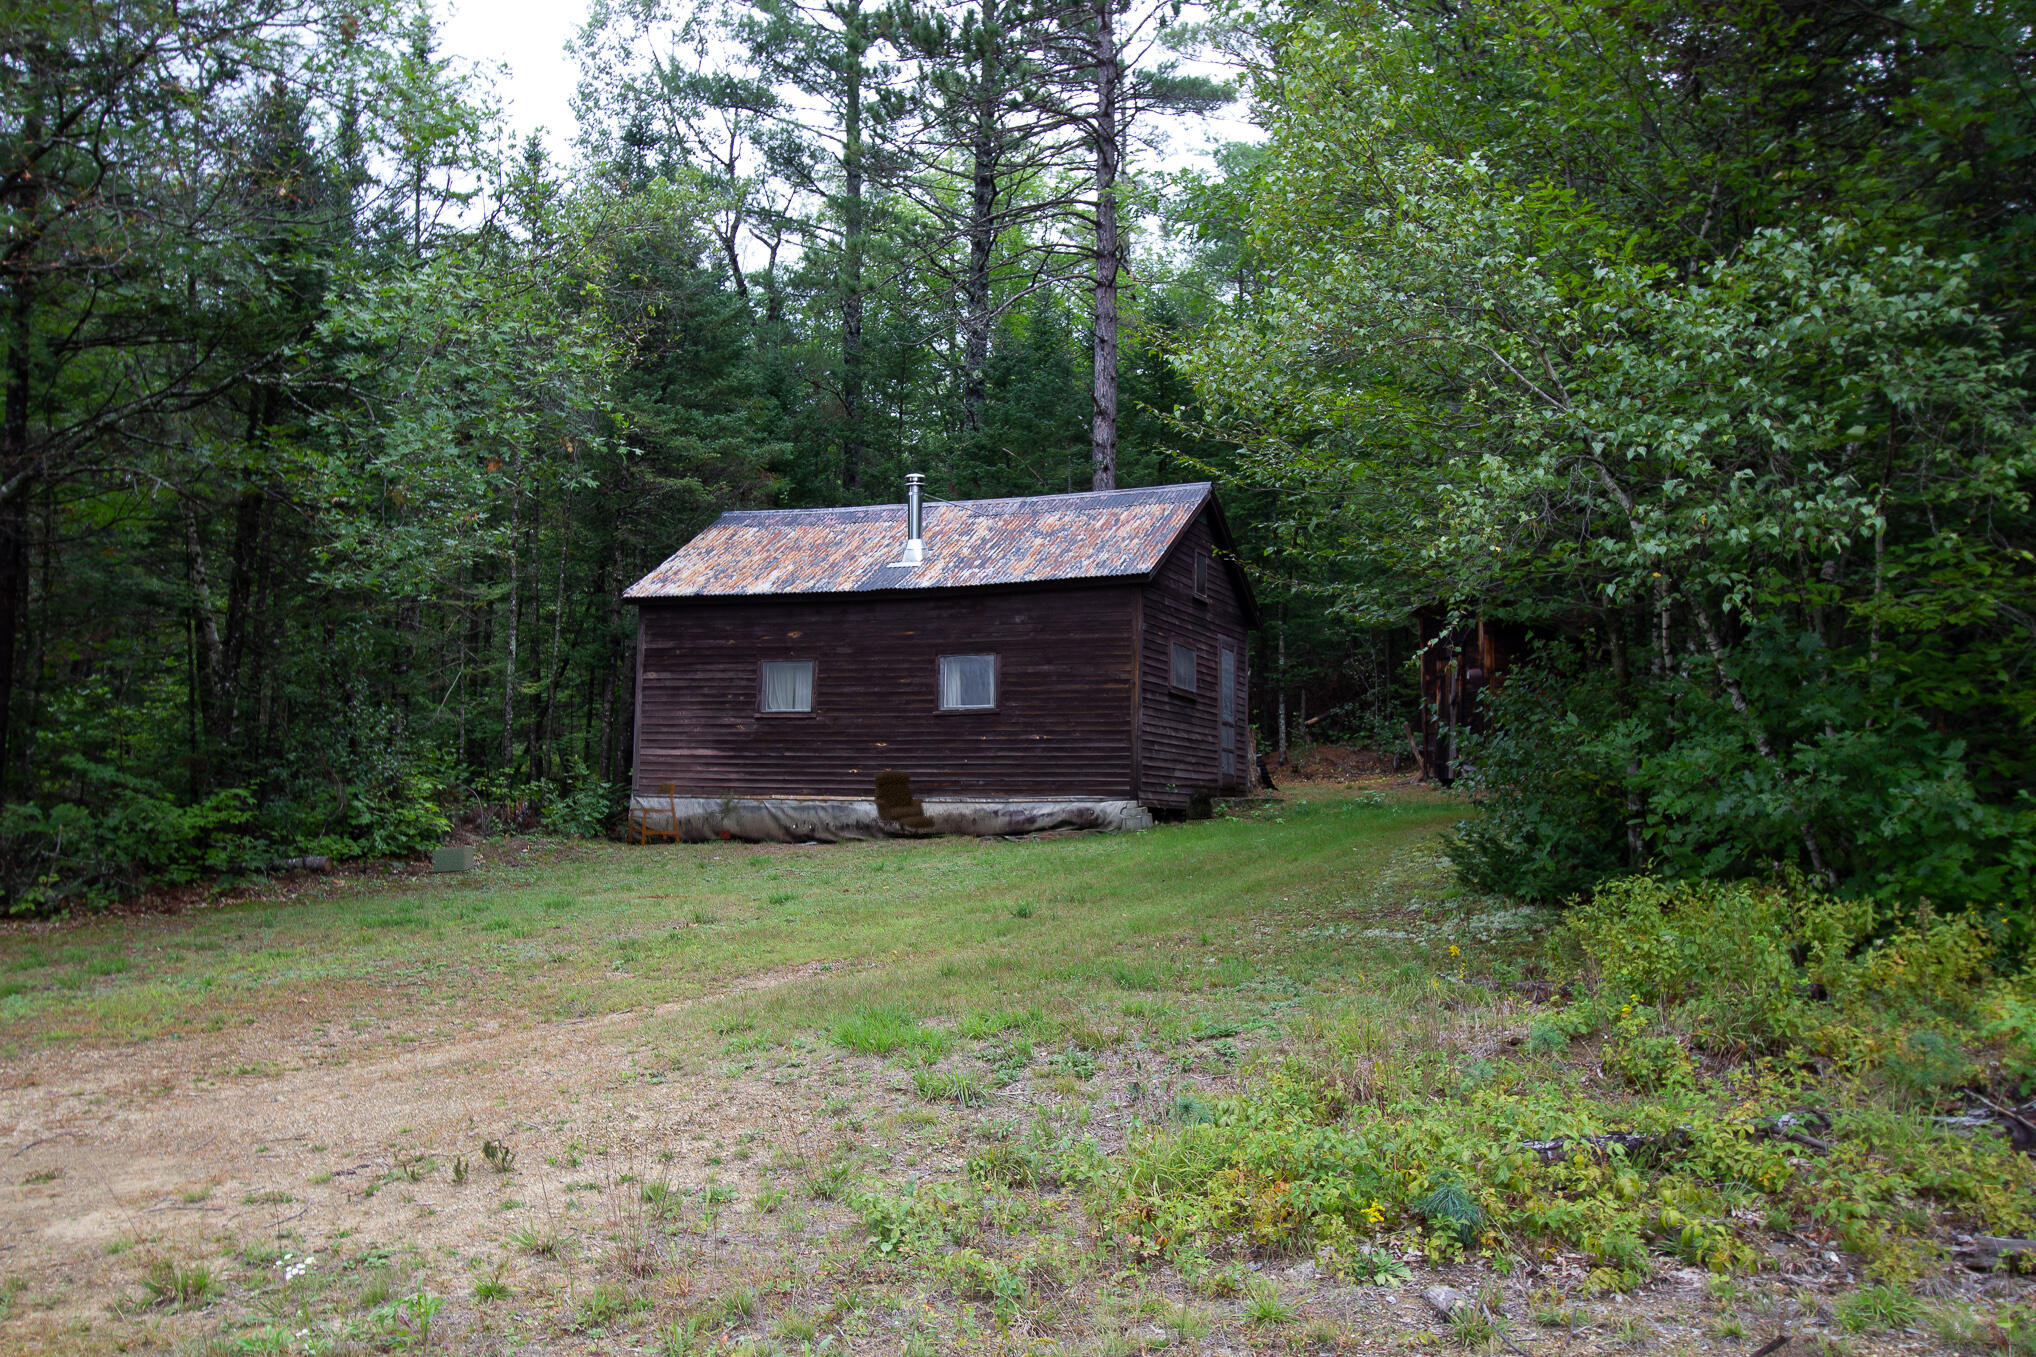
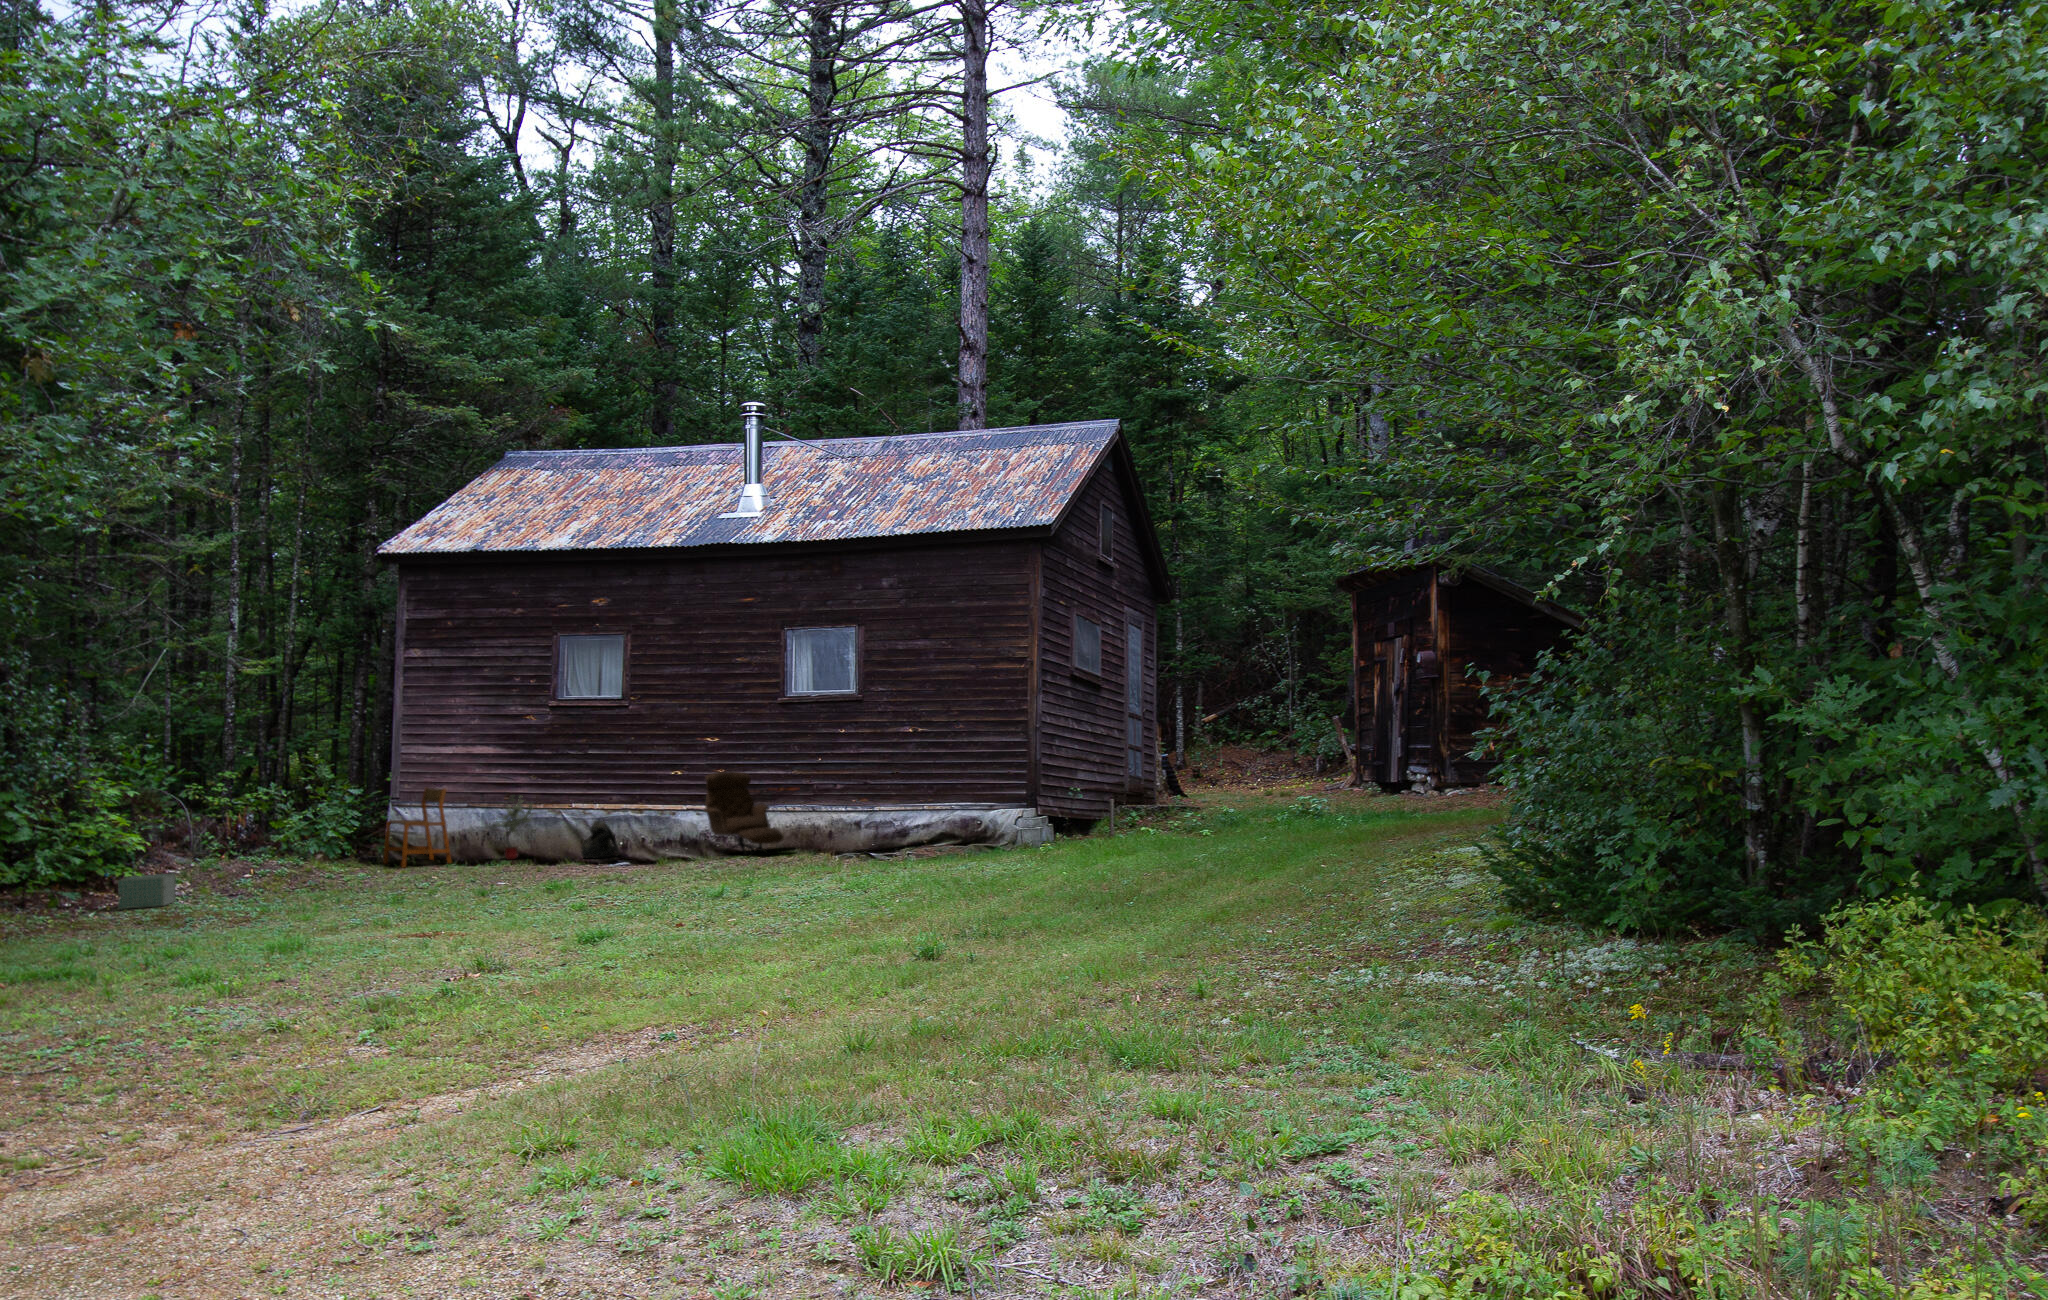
backpack: present [1184,789,1213,819] -> present [581,820,619,858]

